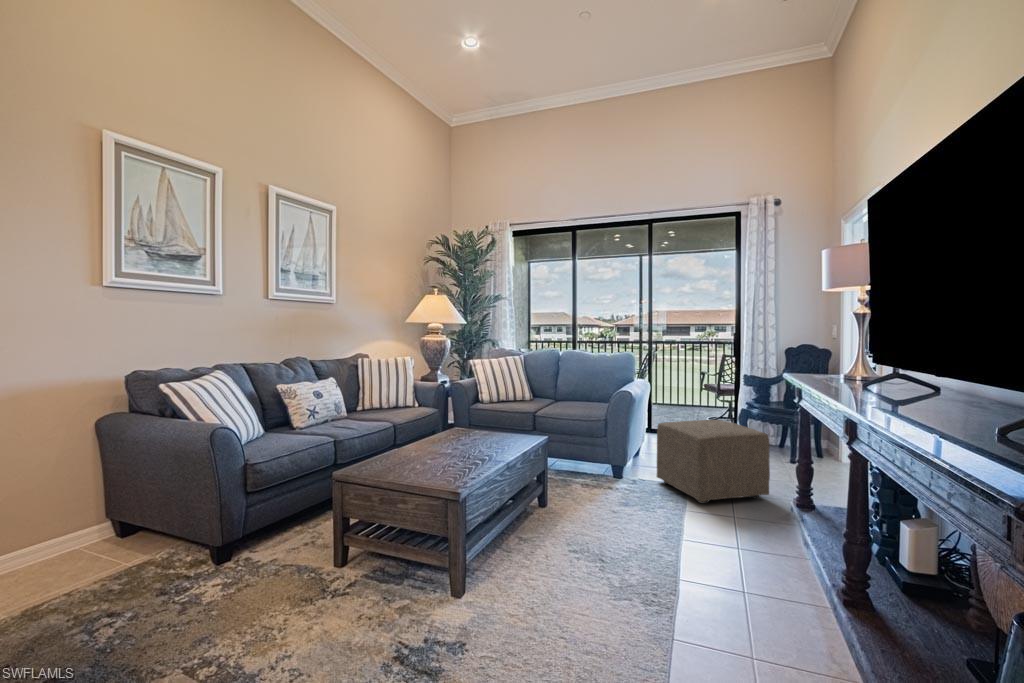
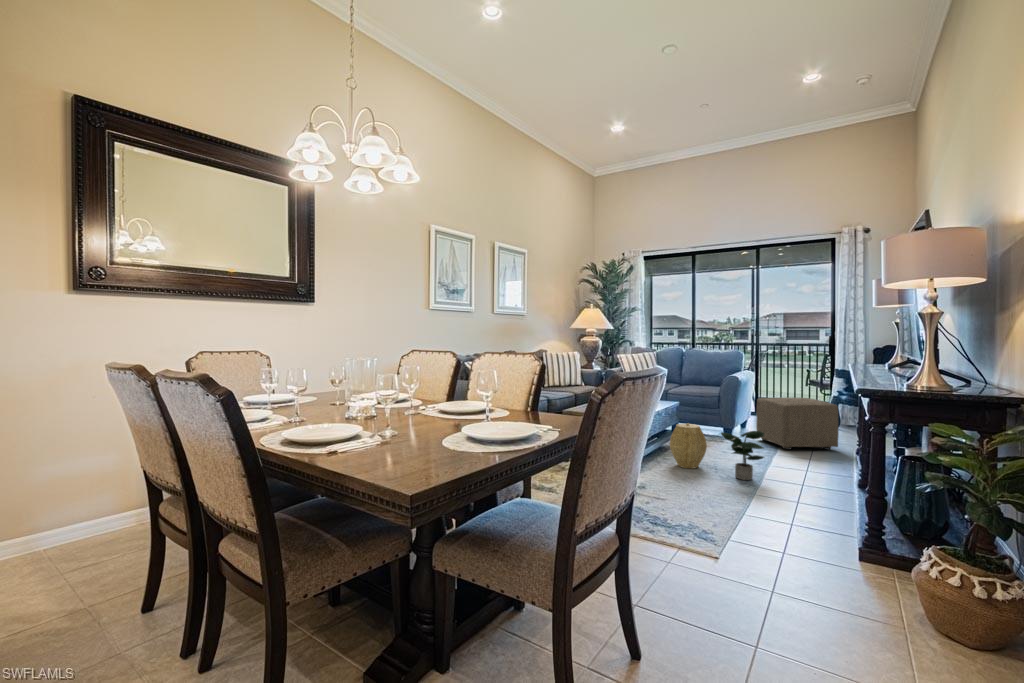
woven basket: none [529,490,591,577] -> present [670,423,707,468]
potted plant: none [616,507,697,609] -> present [721,431,764,480]

